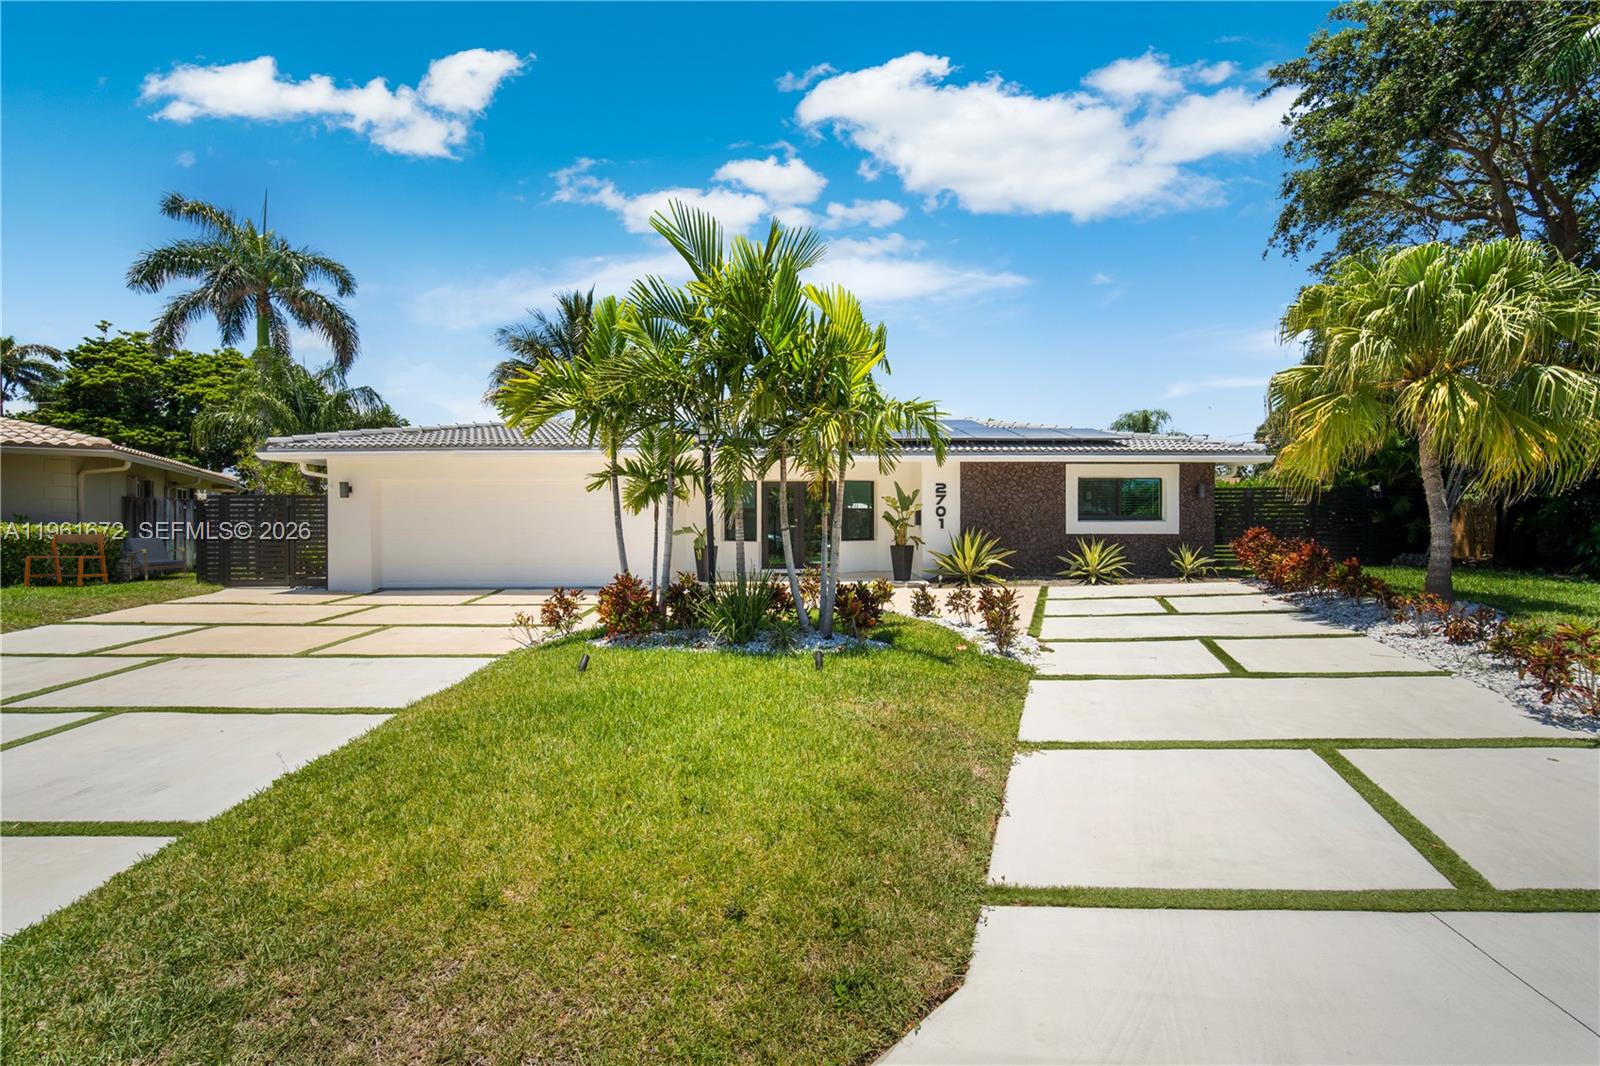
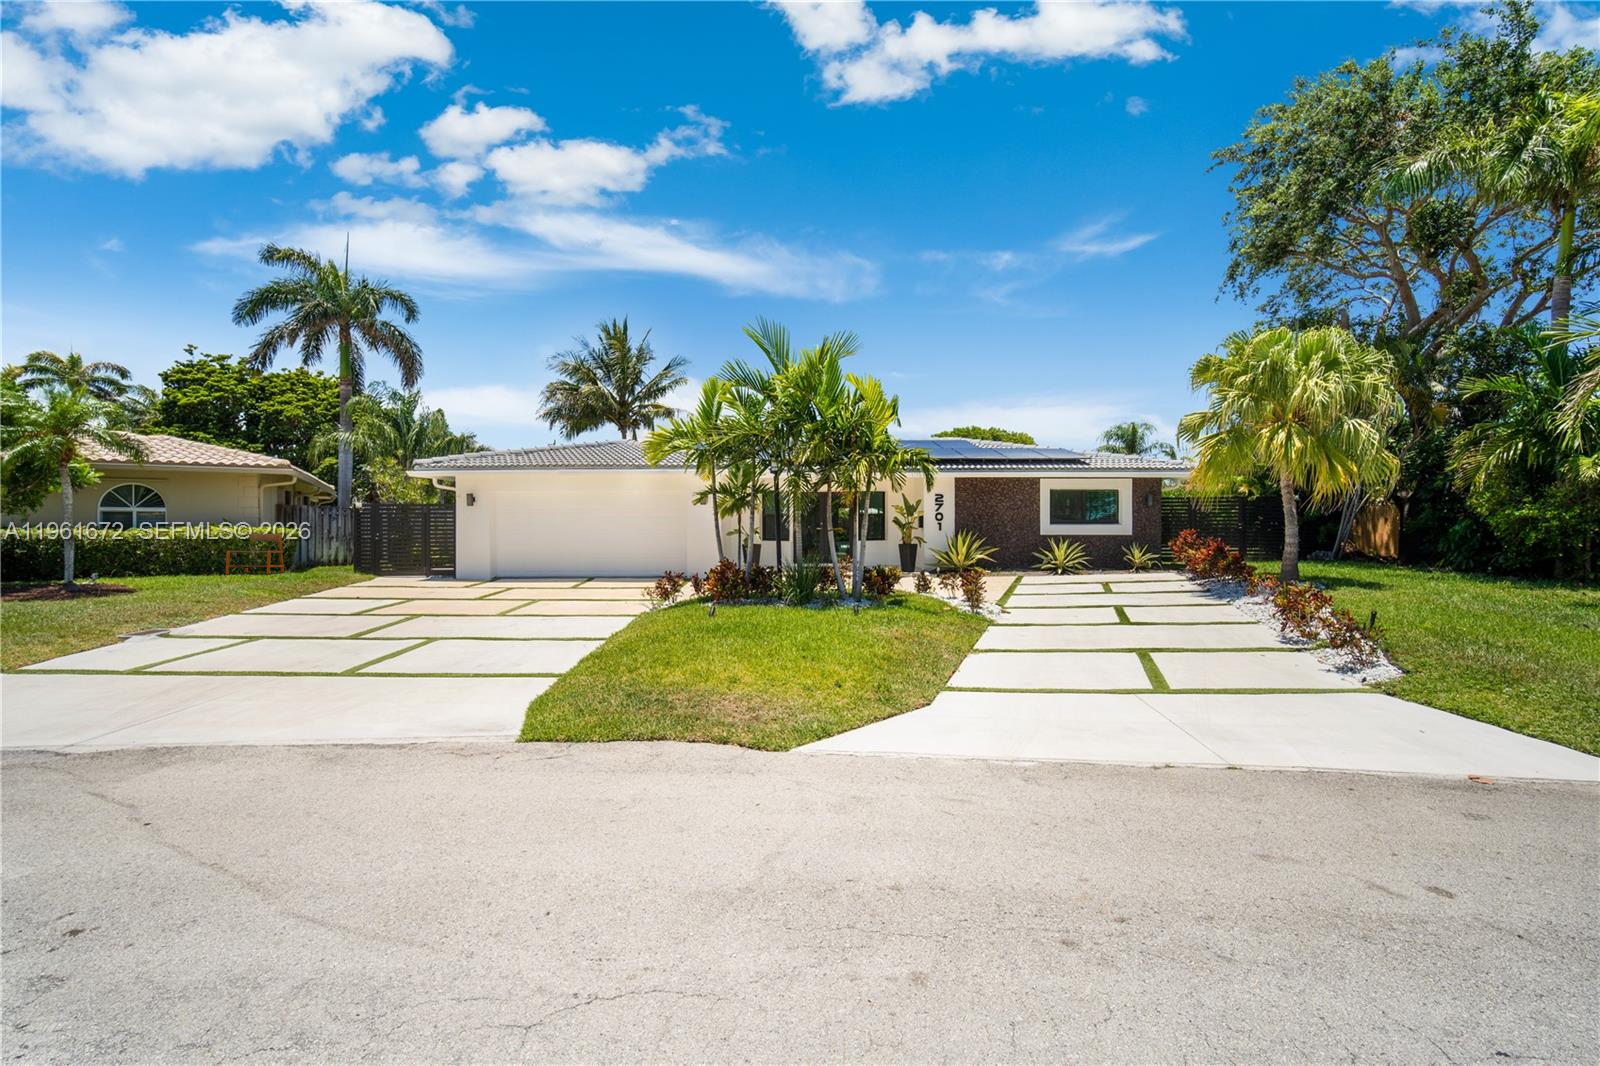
lounge chair: present [128,538,186,580] -> none [294,537,337,571]

